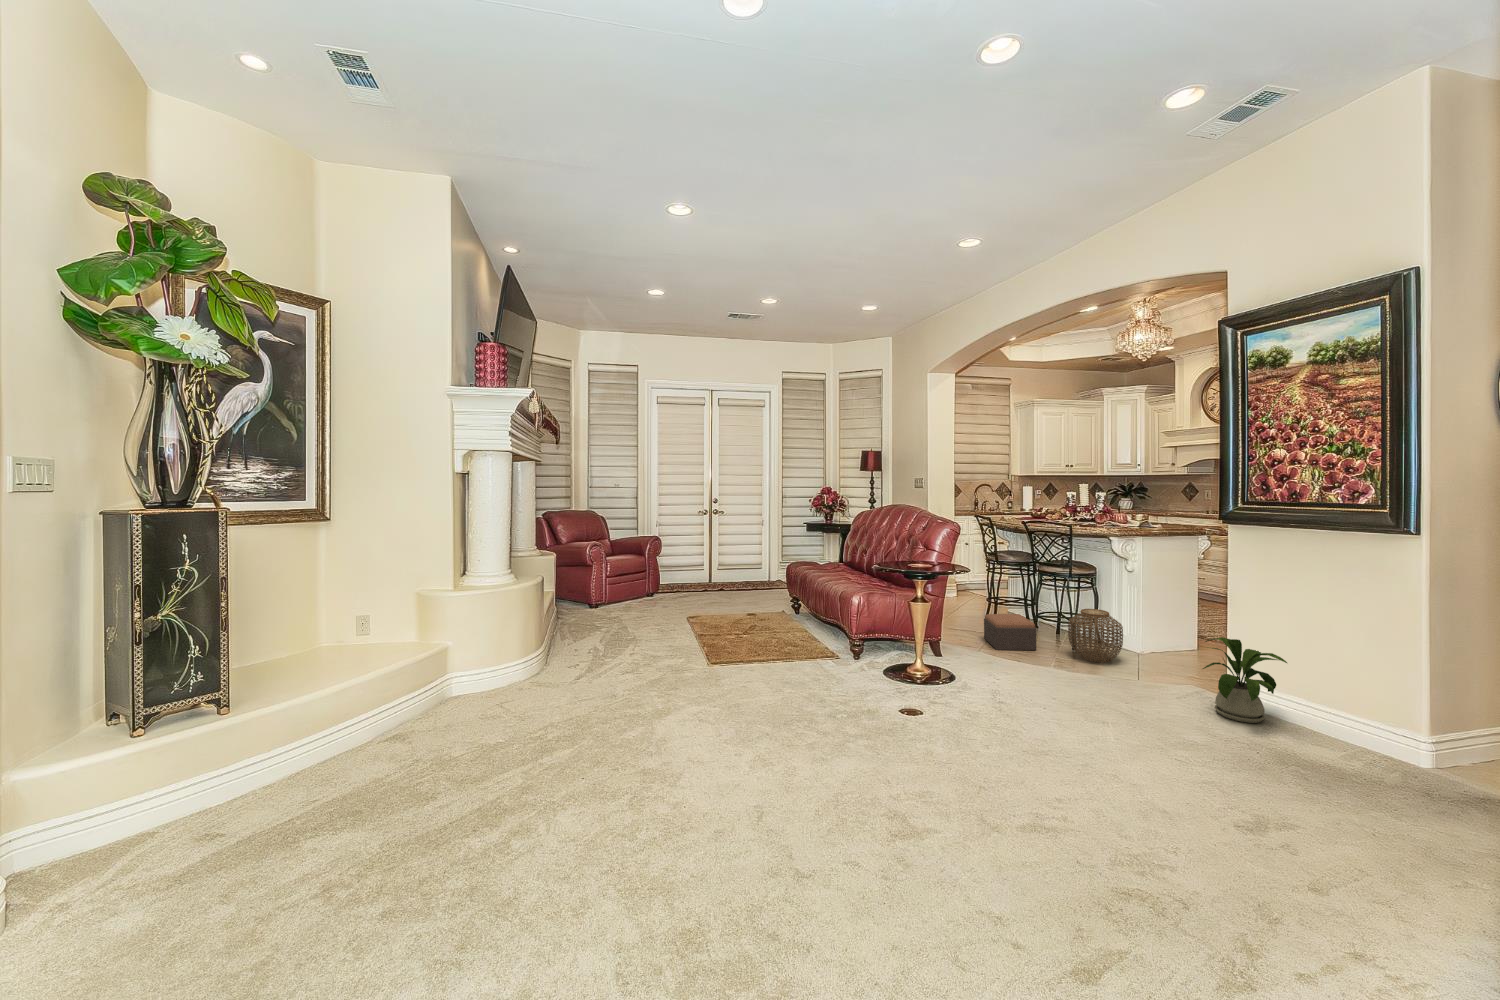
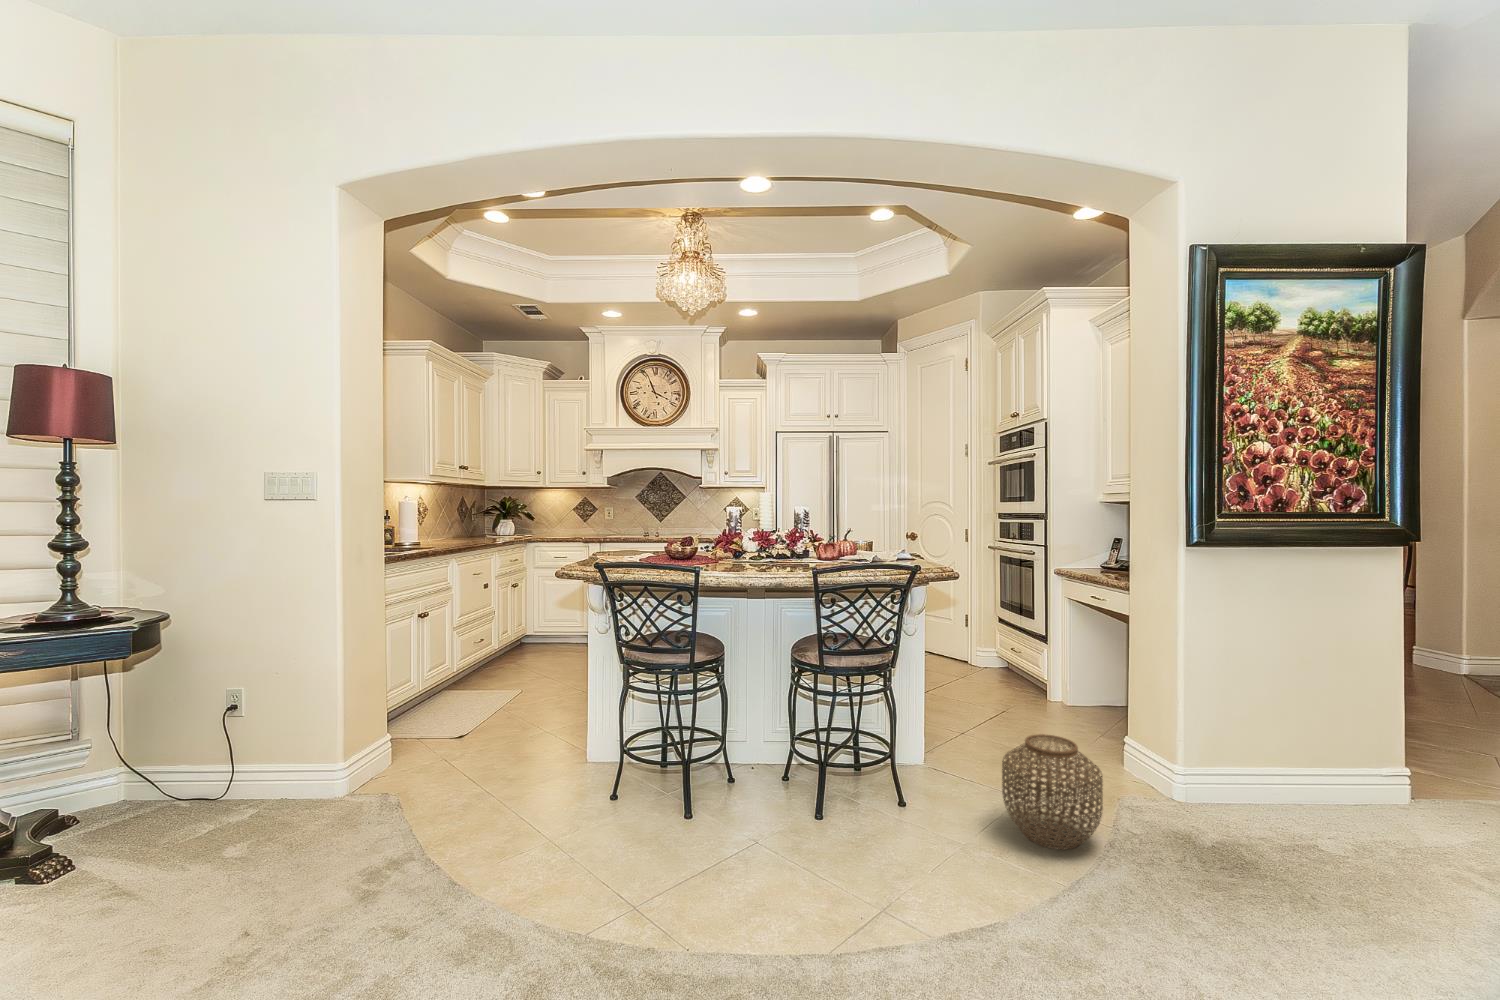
footstool: present [984,614,1036,650] -> none [909,806,1017,936]
house plant: present [1203,637,1287,723] -> none [1236,724,1418,853]

